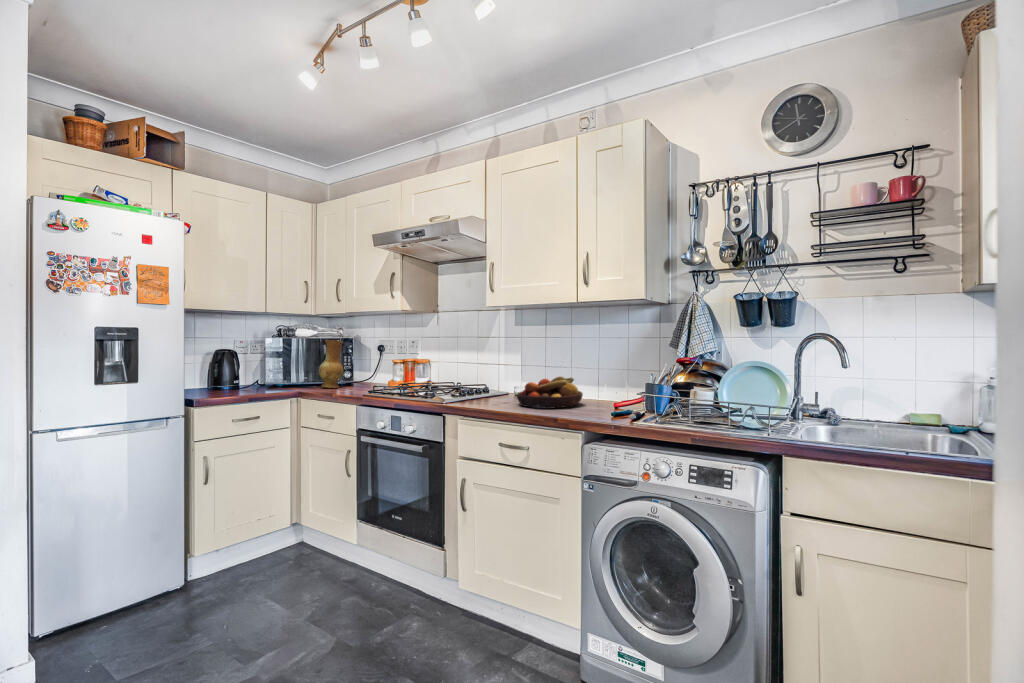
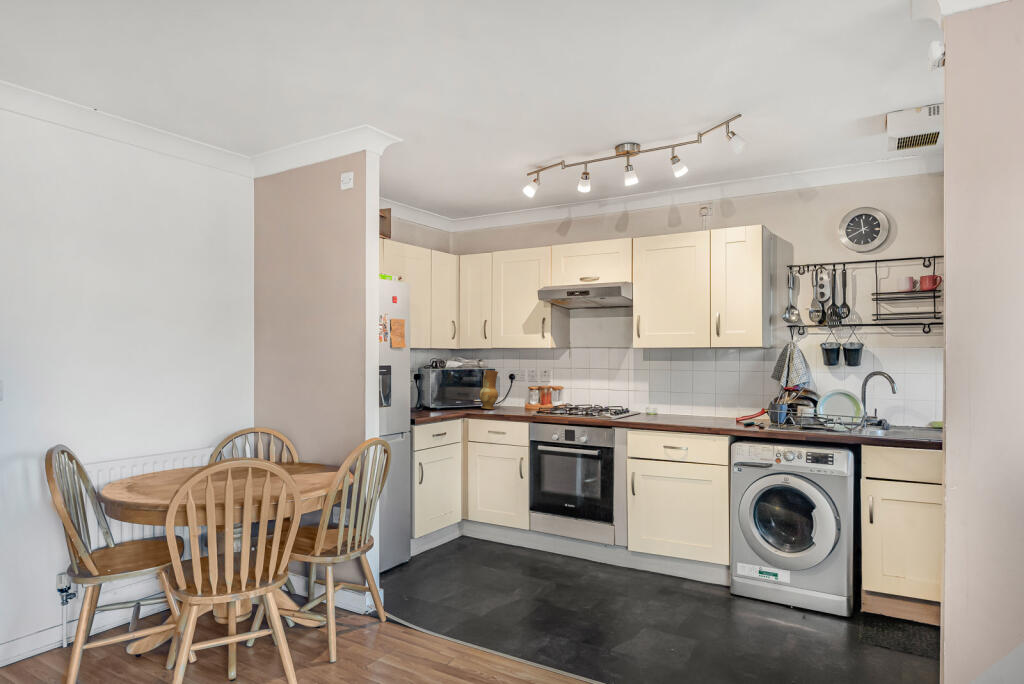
fruit bowl: present [516,376,583,409] -> none [667,399,716,422]

